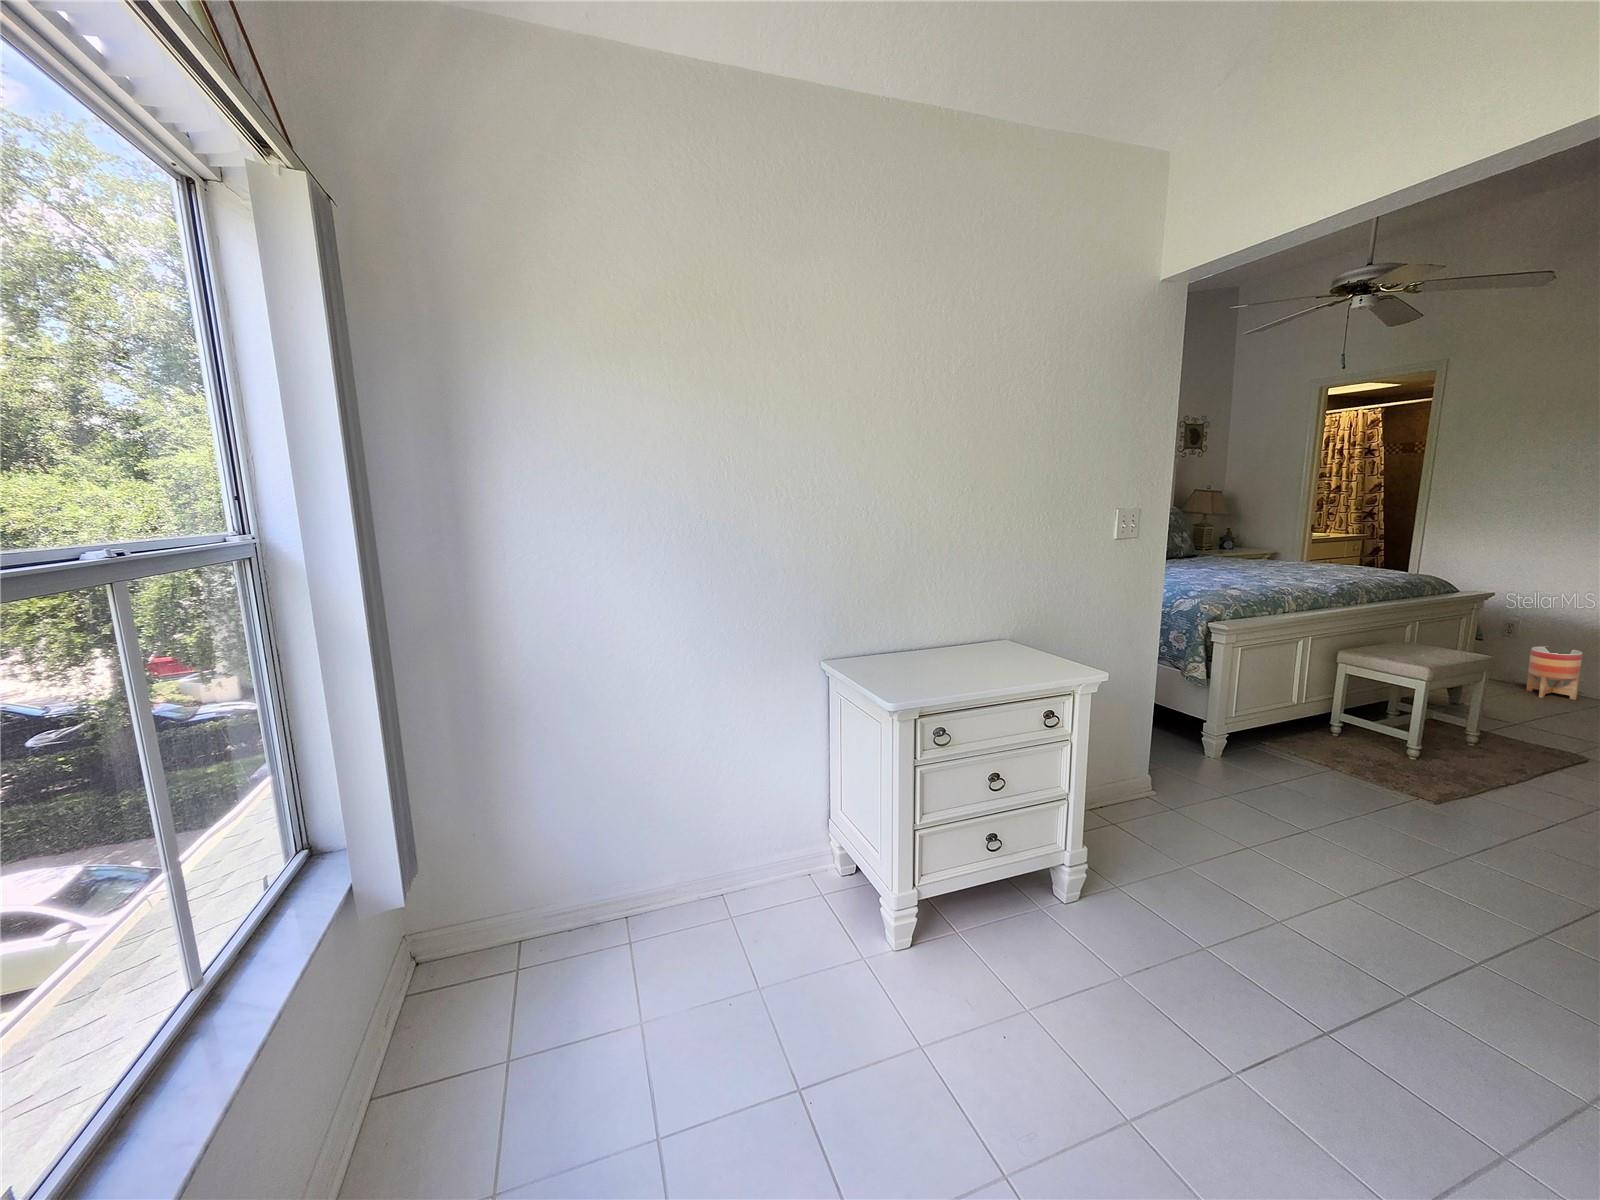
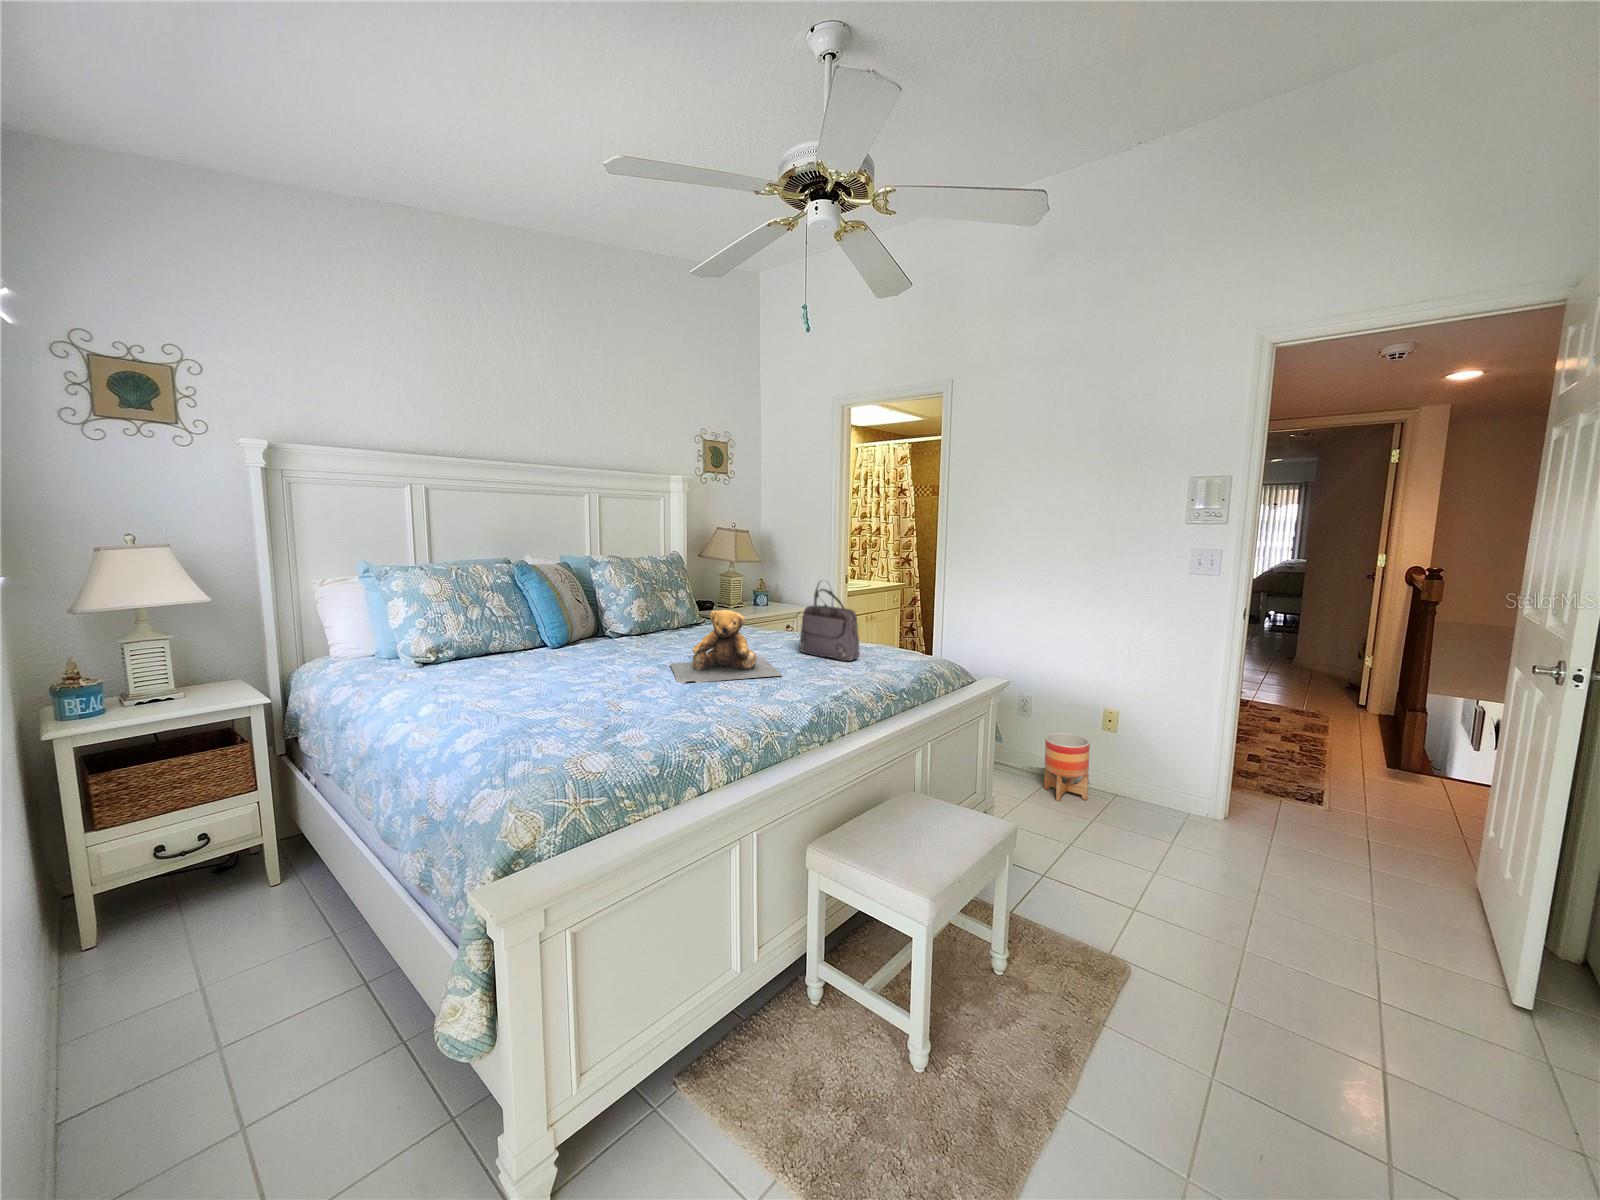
handbag: none [1303,518,1358,571] -> present [799,584,859,661]
teddy bear: none [1214,535,1304,575] -> present [671,610,782,684]

